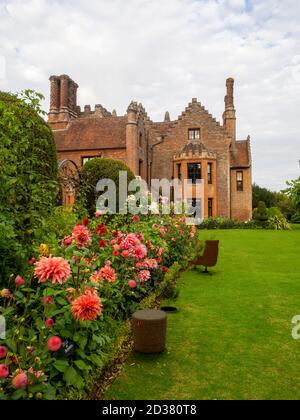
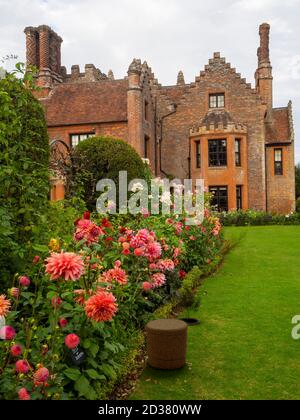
lounge chair: present [188,240,219,276] -> none [210,238,249,283]

